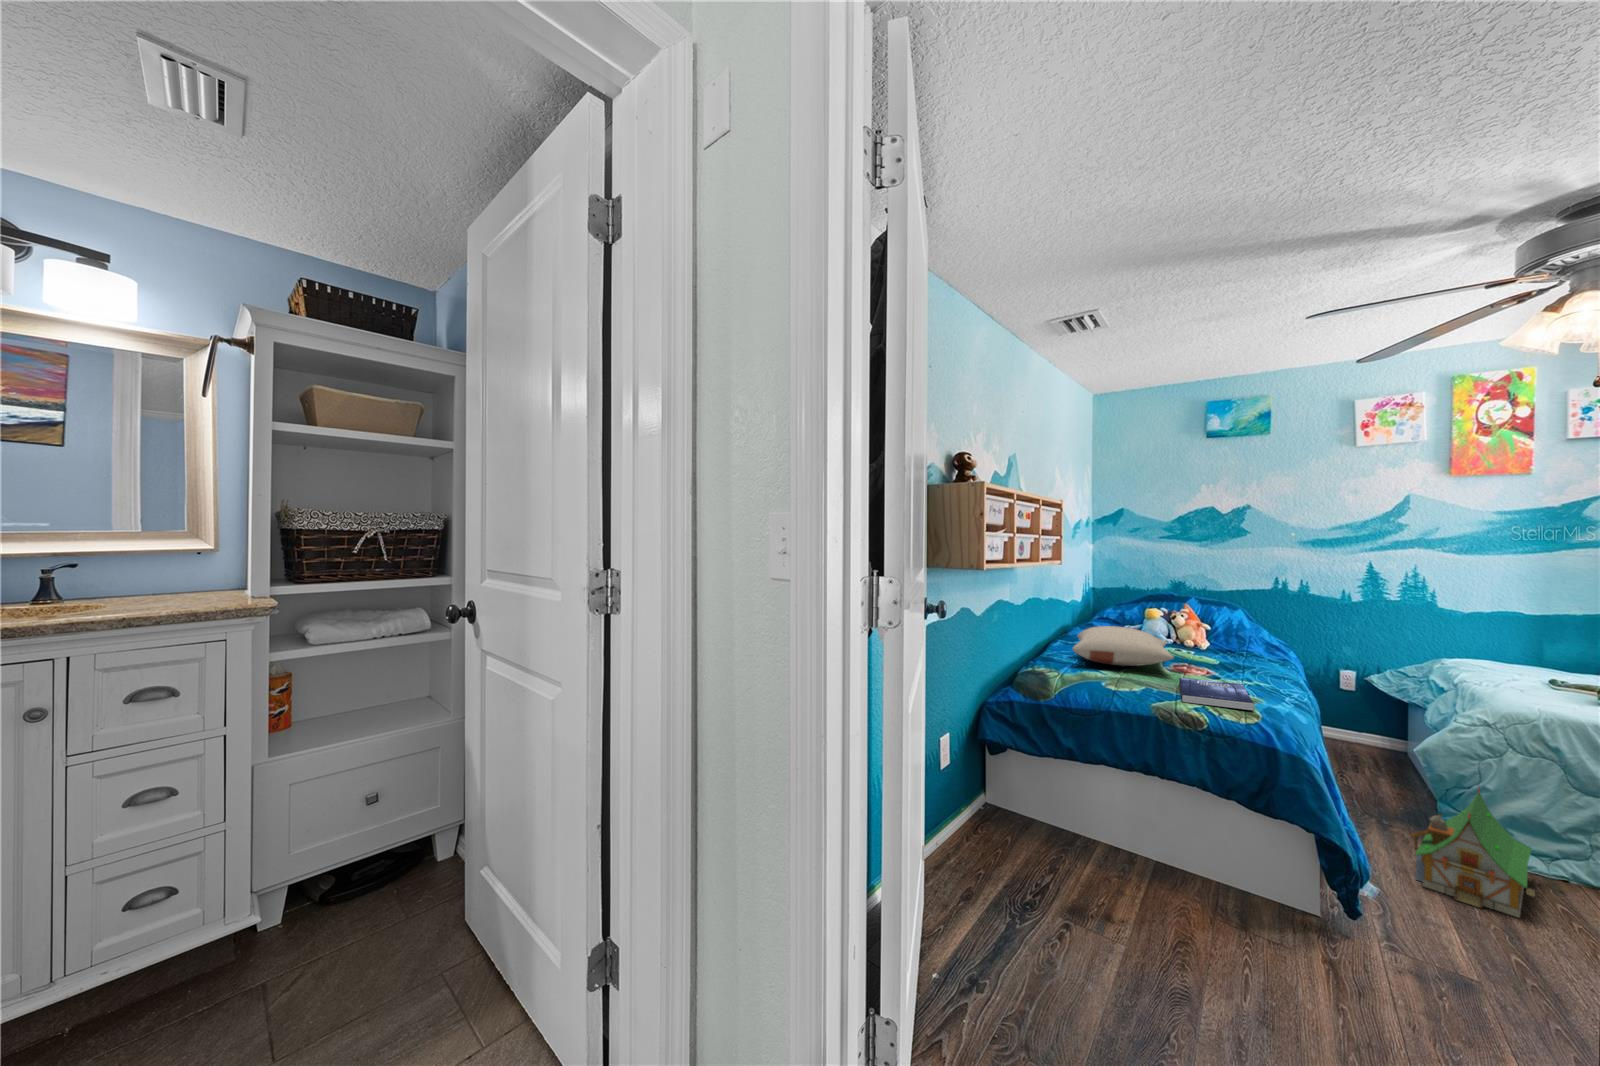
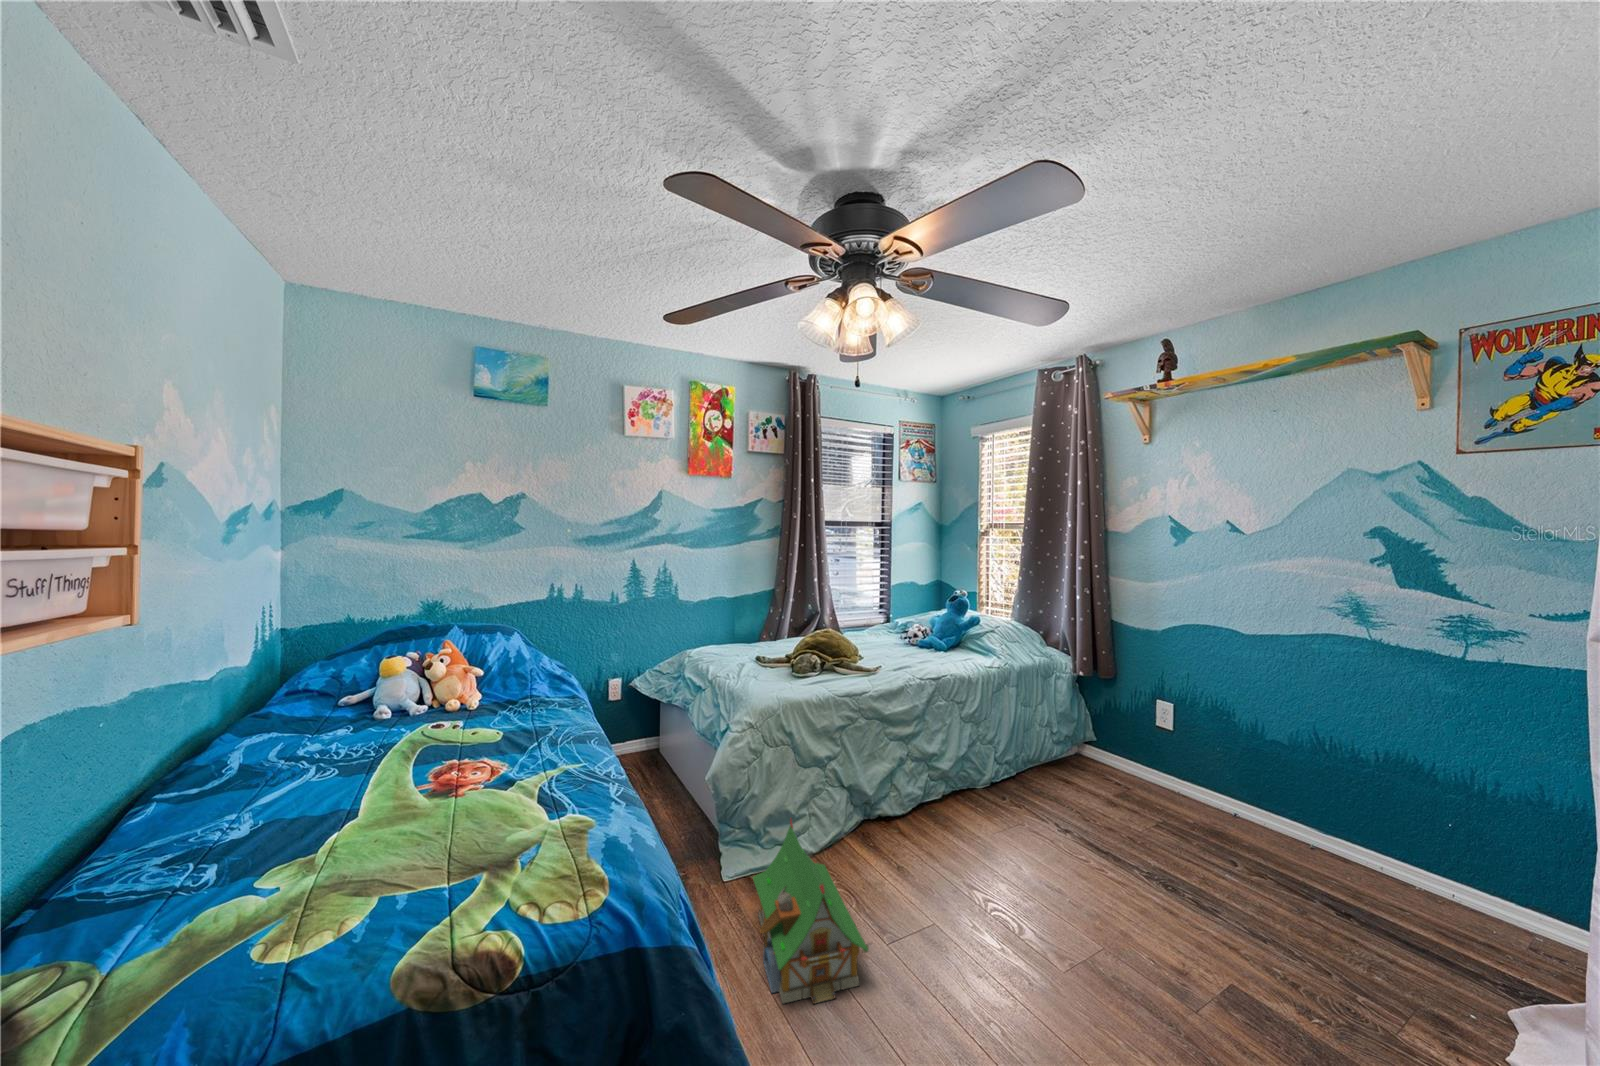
pillow: present [1073,626,1174,666] -> none [148,738,444,884]
book: present [1179,678,1253,711] -> none [457,809,615,953]

